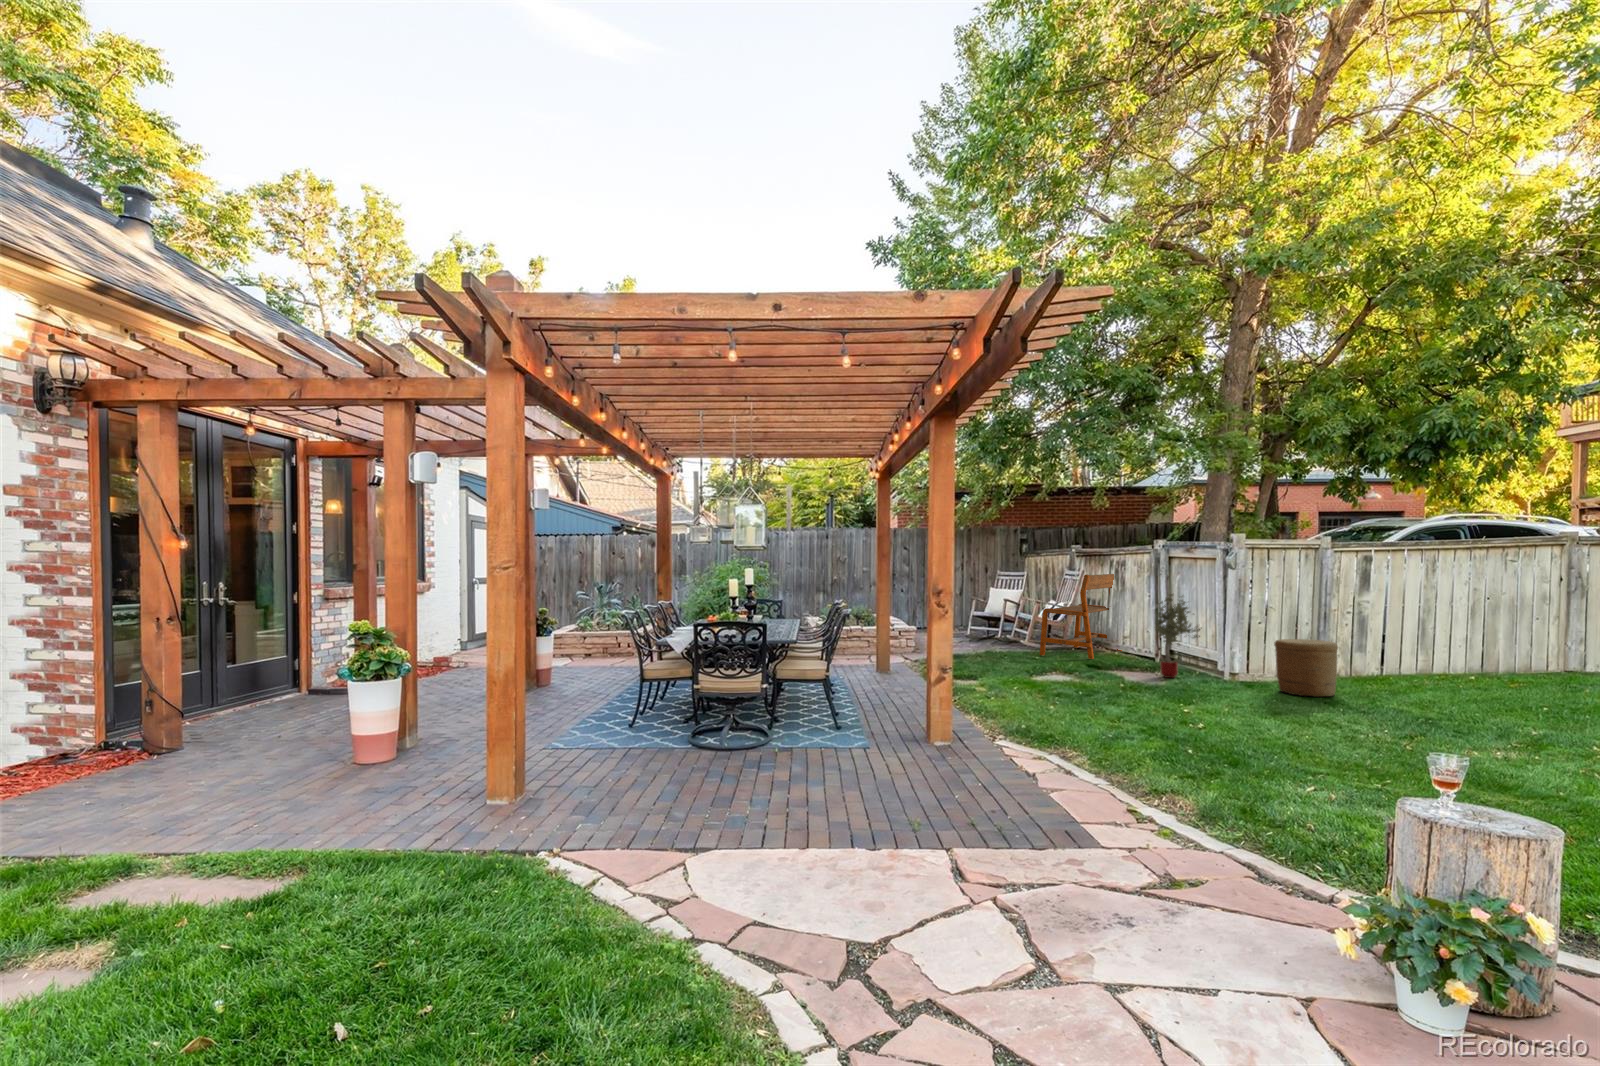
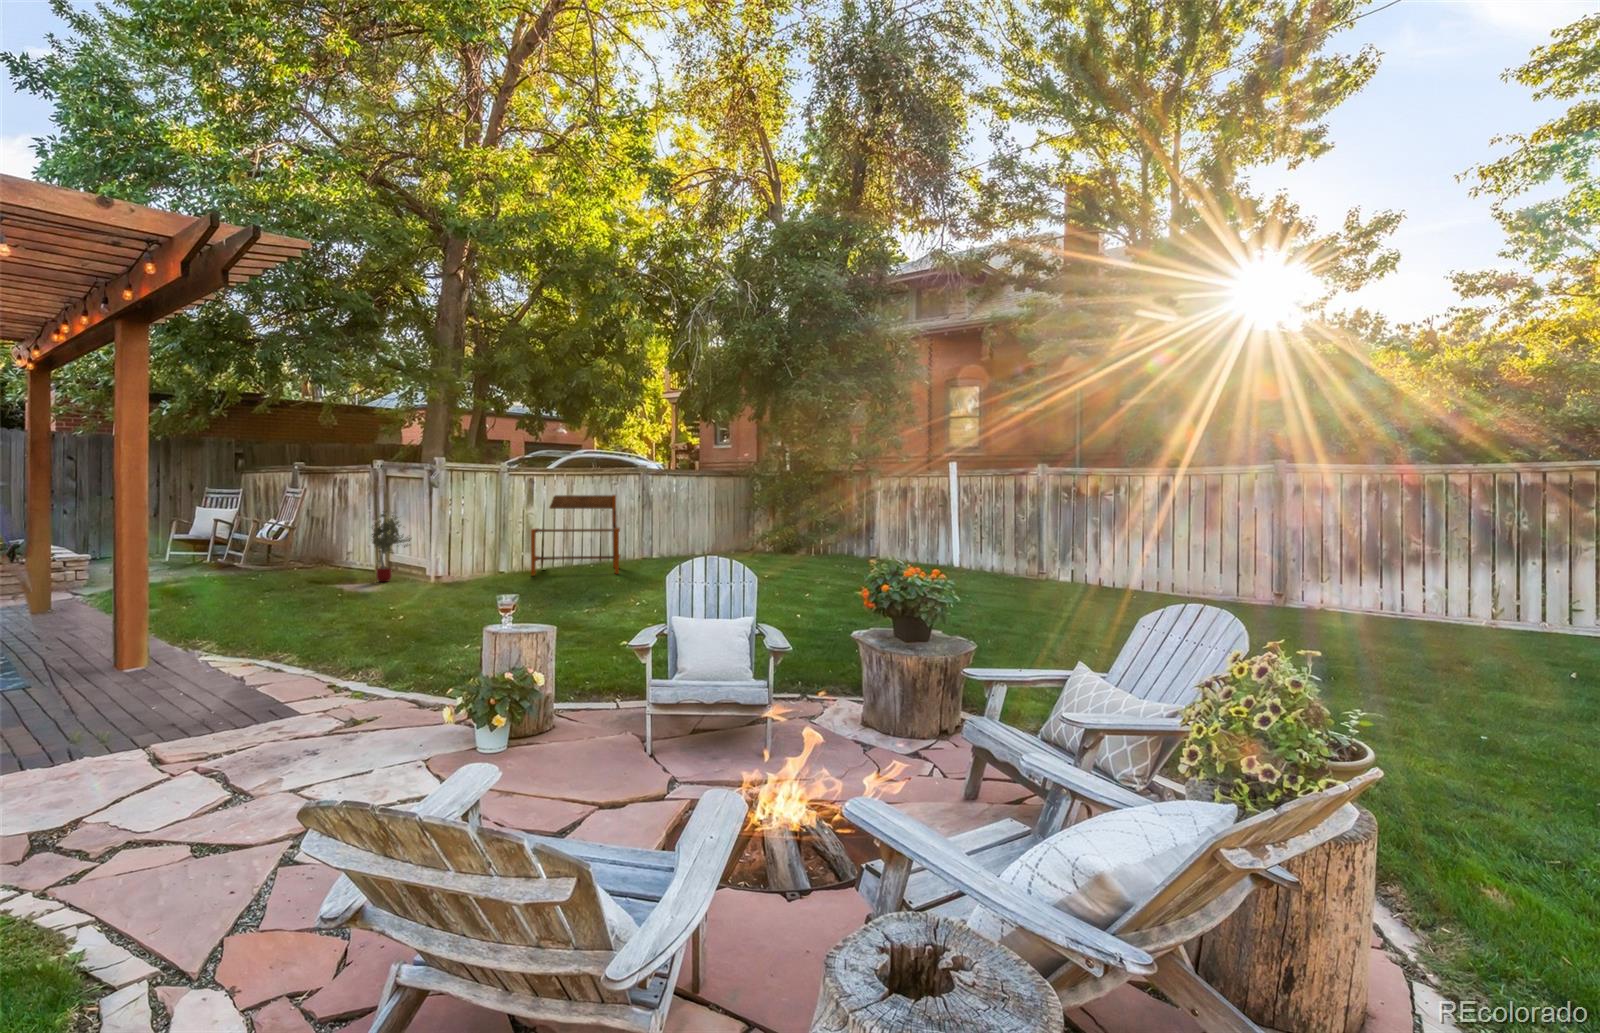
bench: present [1040,574,1122,659] -> present [531,495,621,575]
woven basket: present [1274,639,1338,697] -> none [466,542,510,585]

